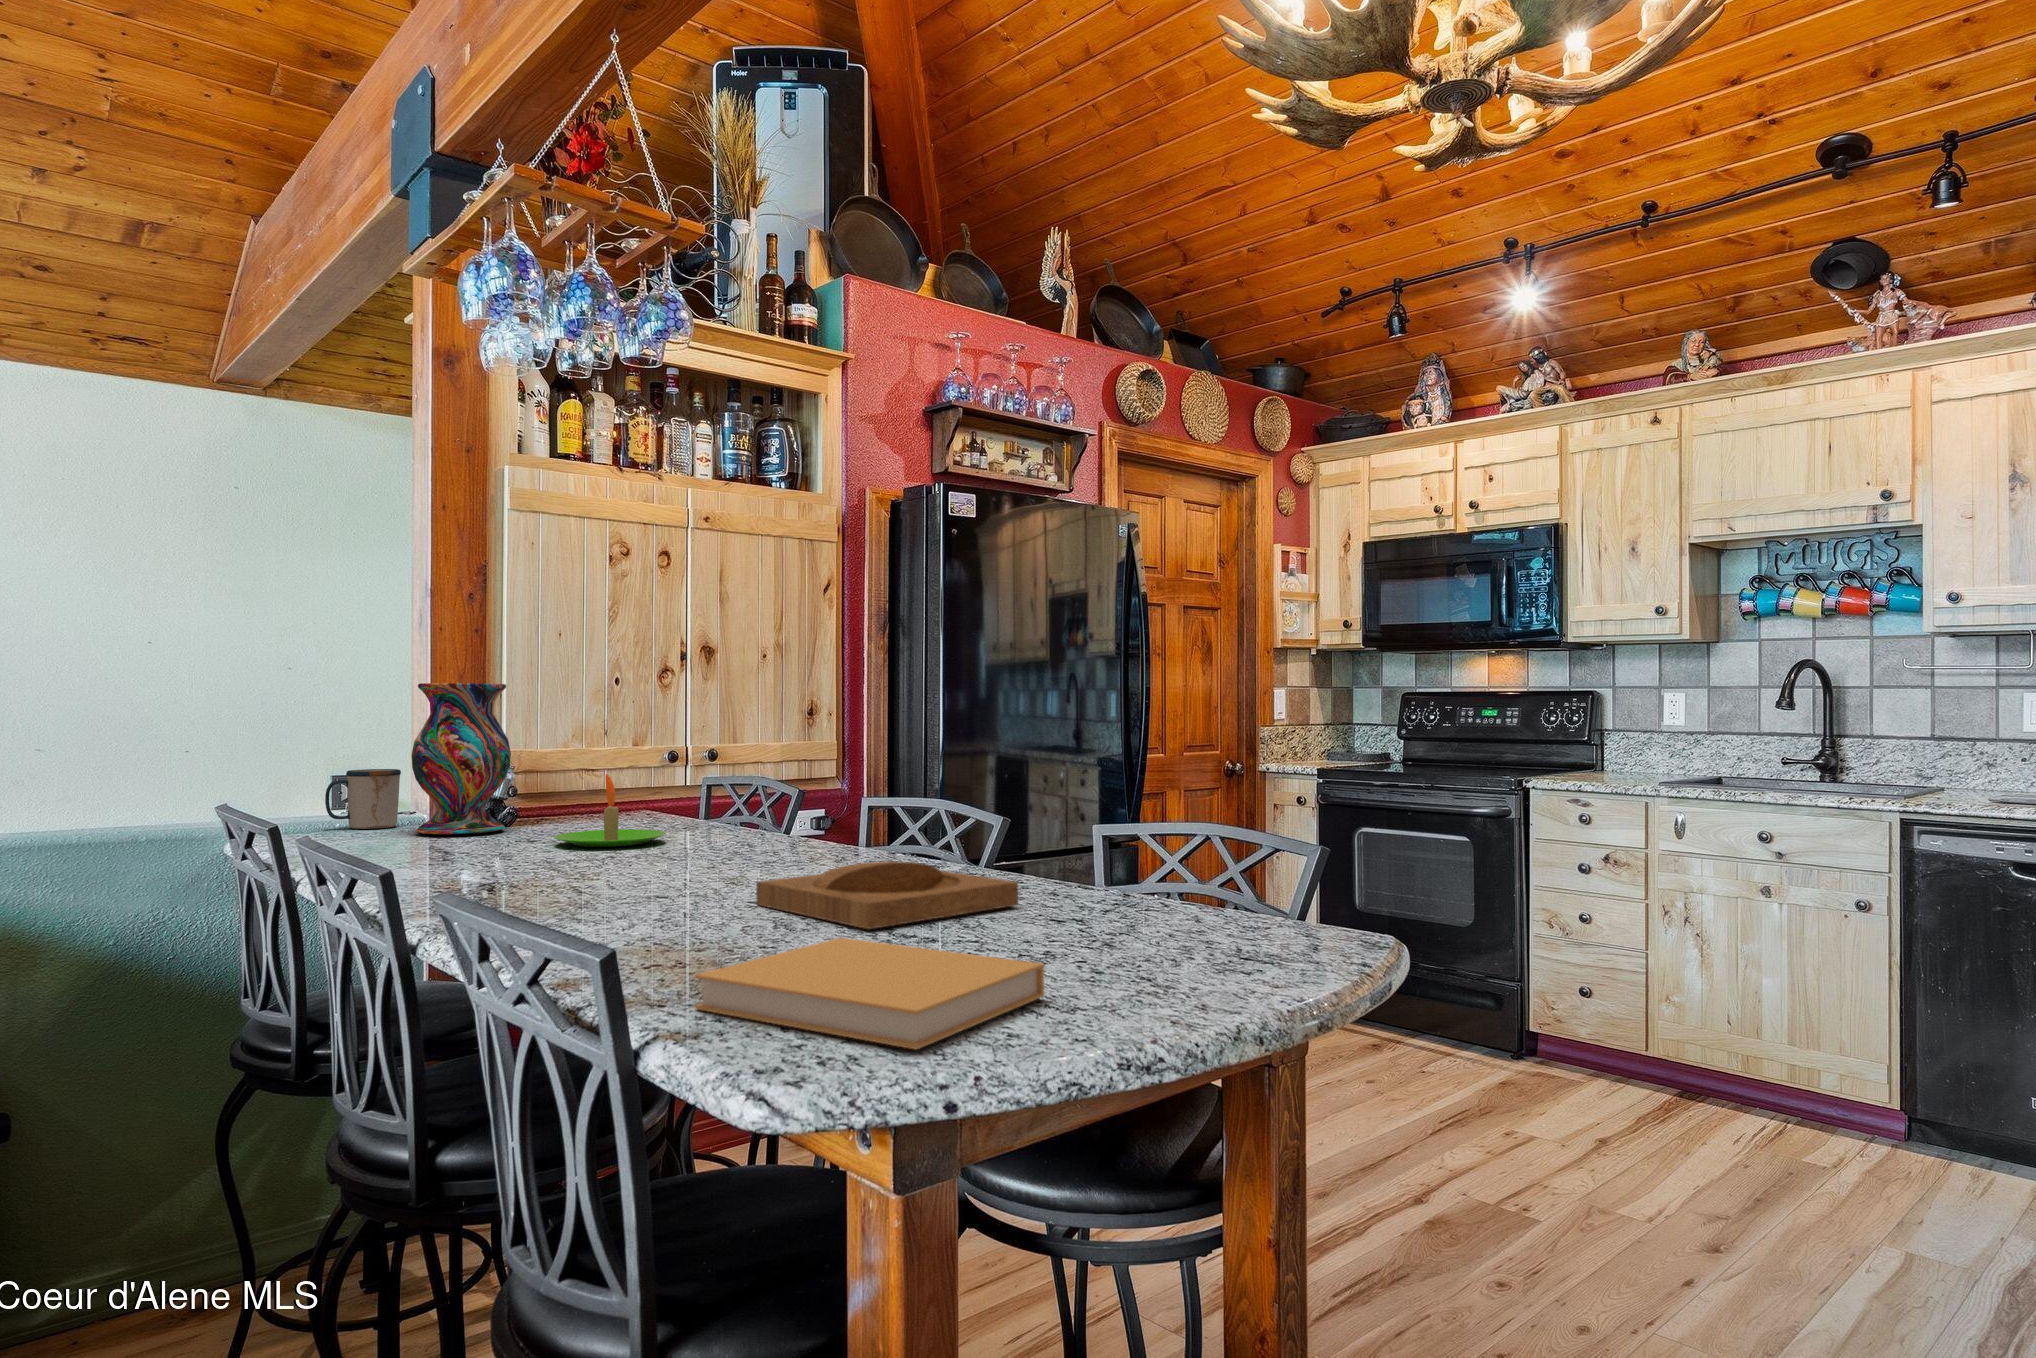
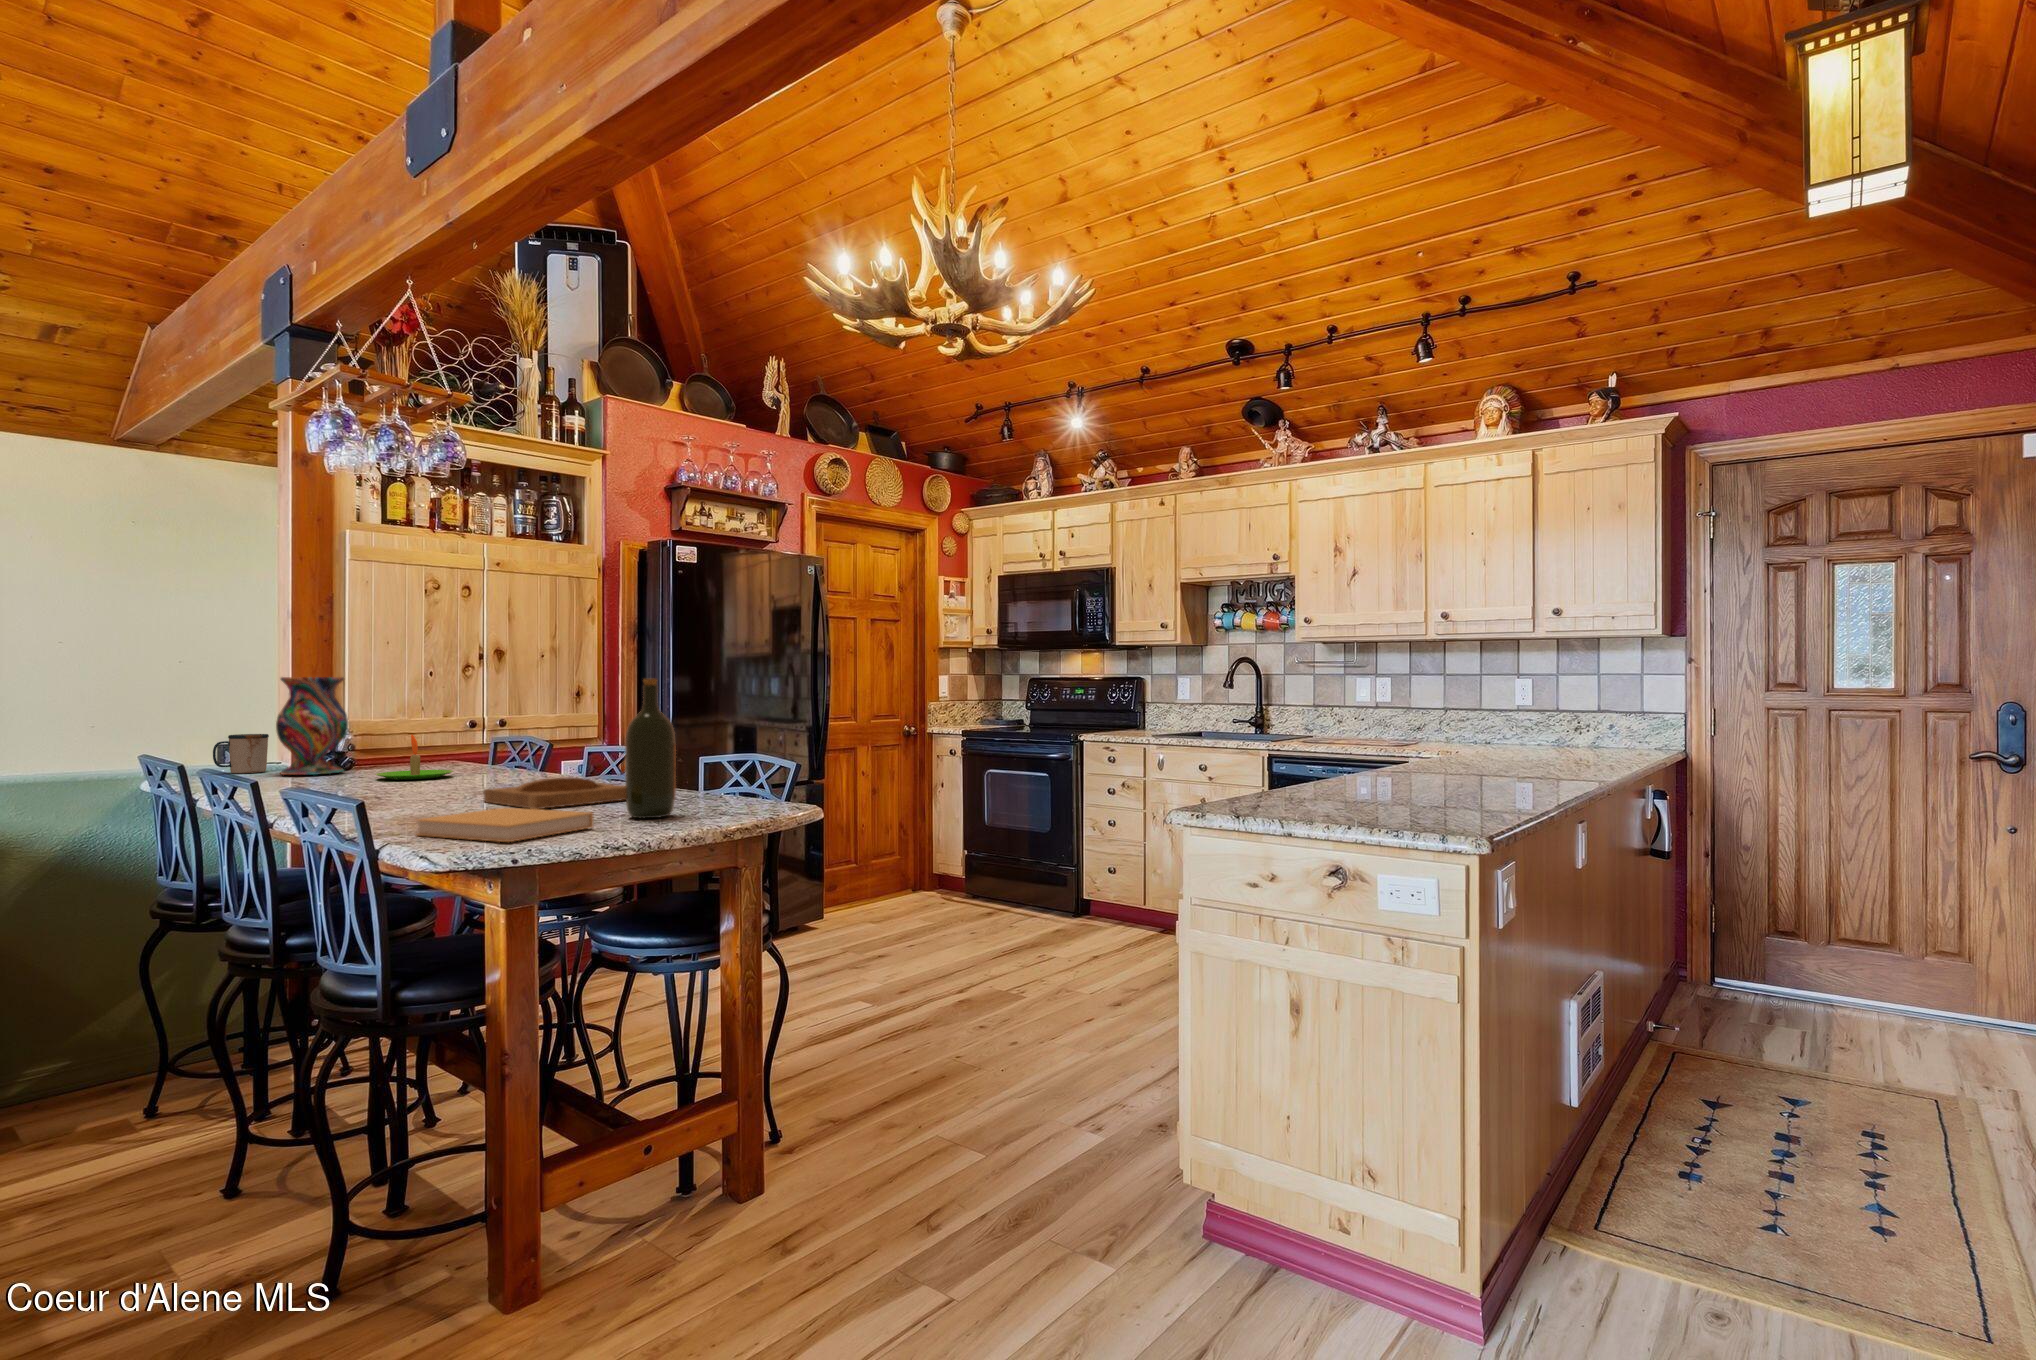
wine bottle: none [1065,677,1161,966] -> present [625,679,676,818]

